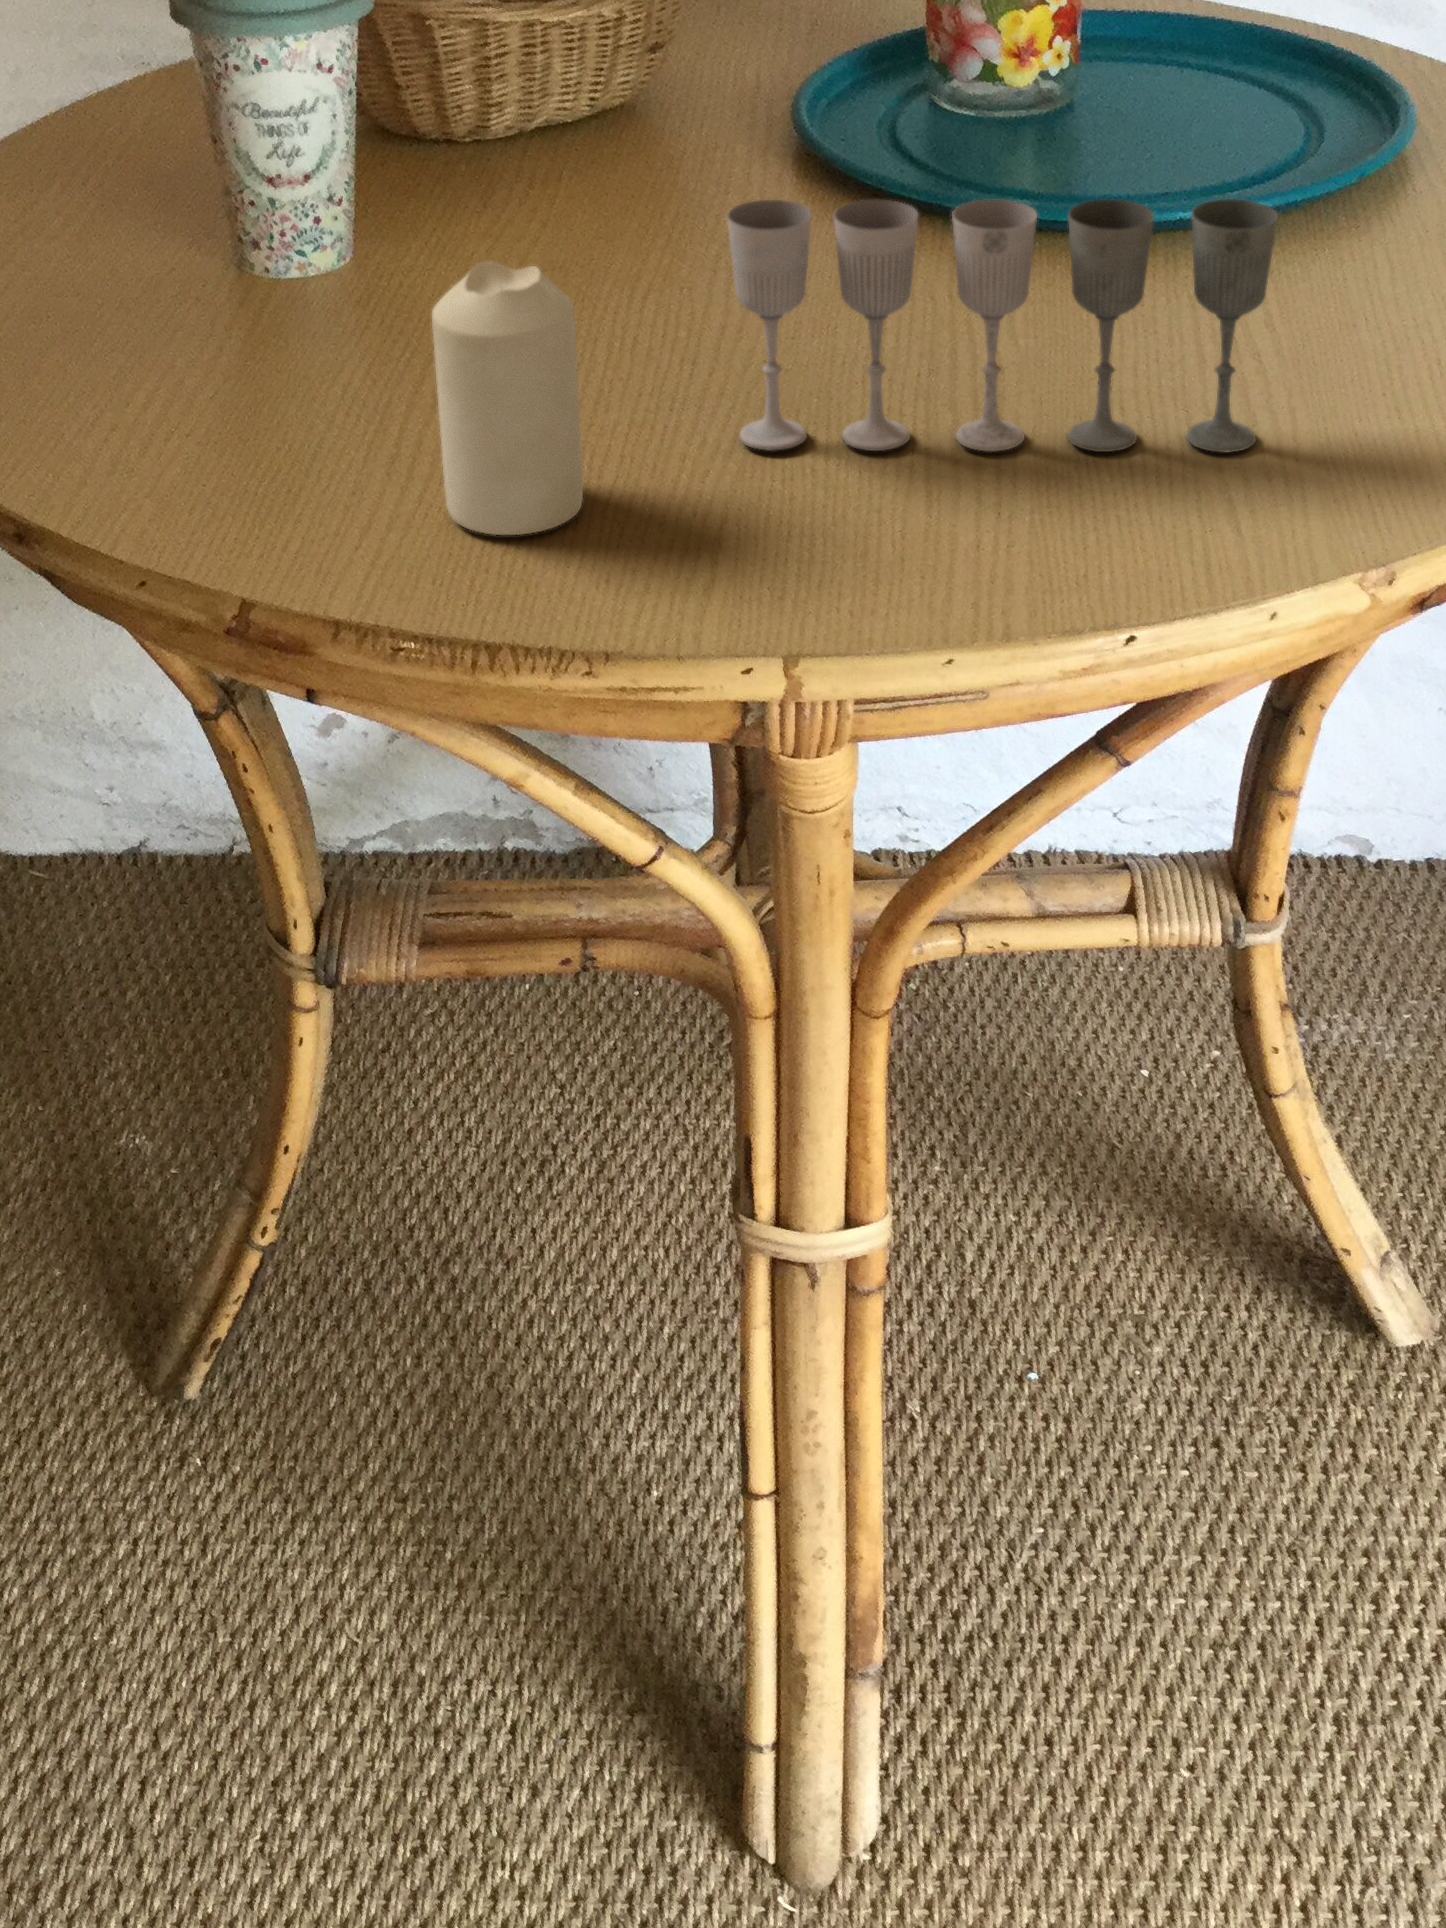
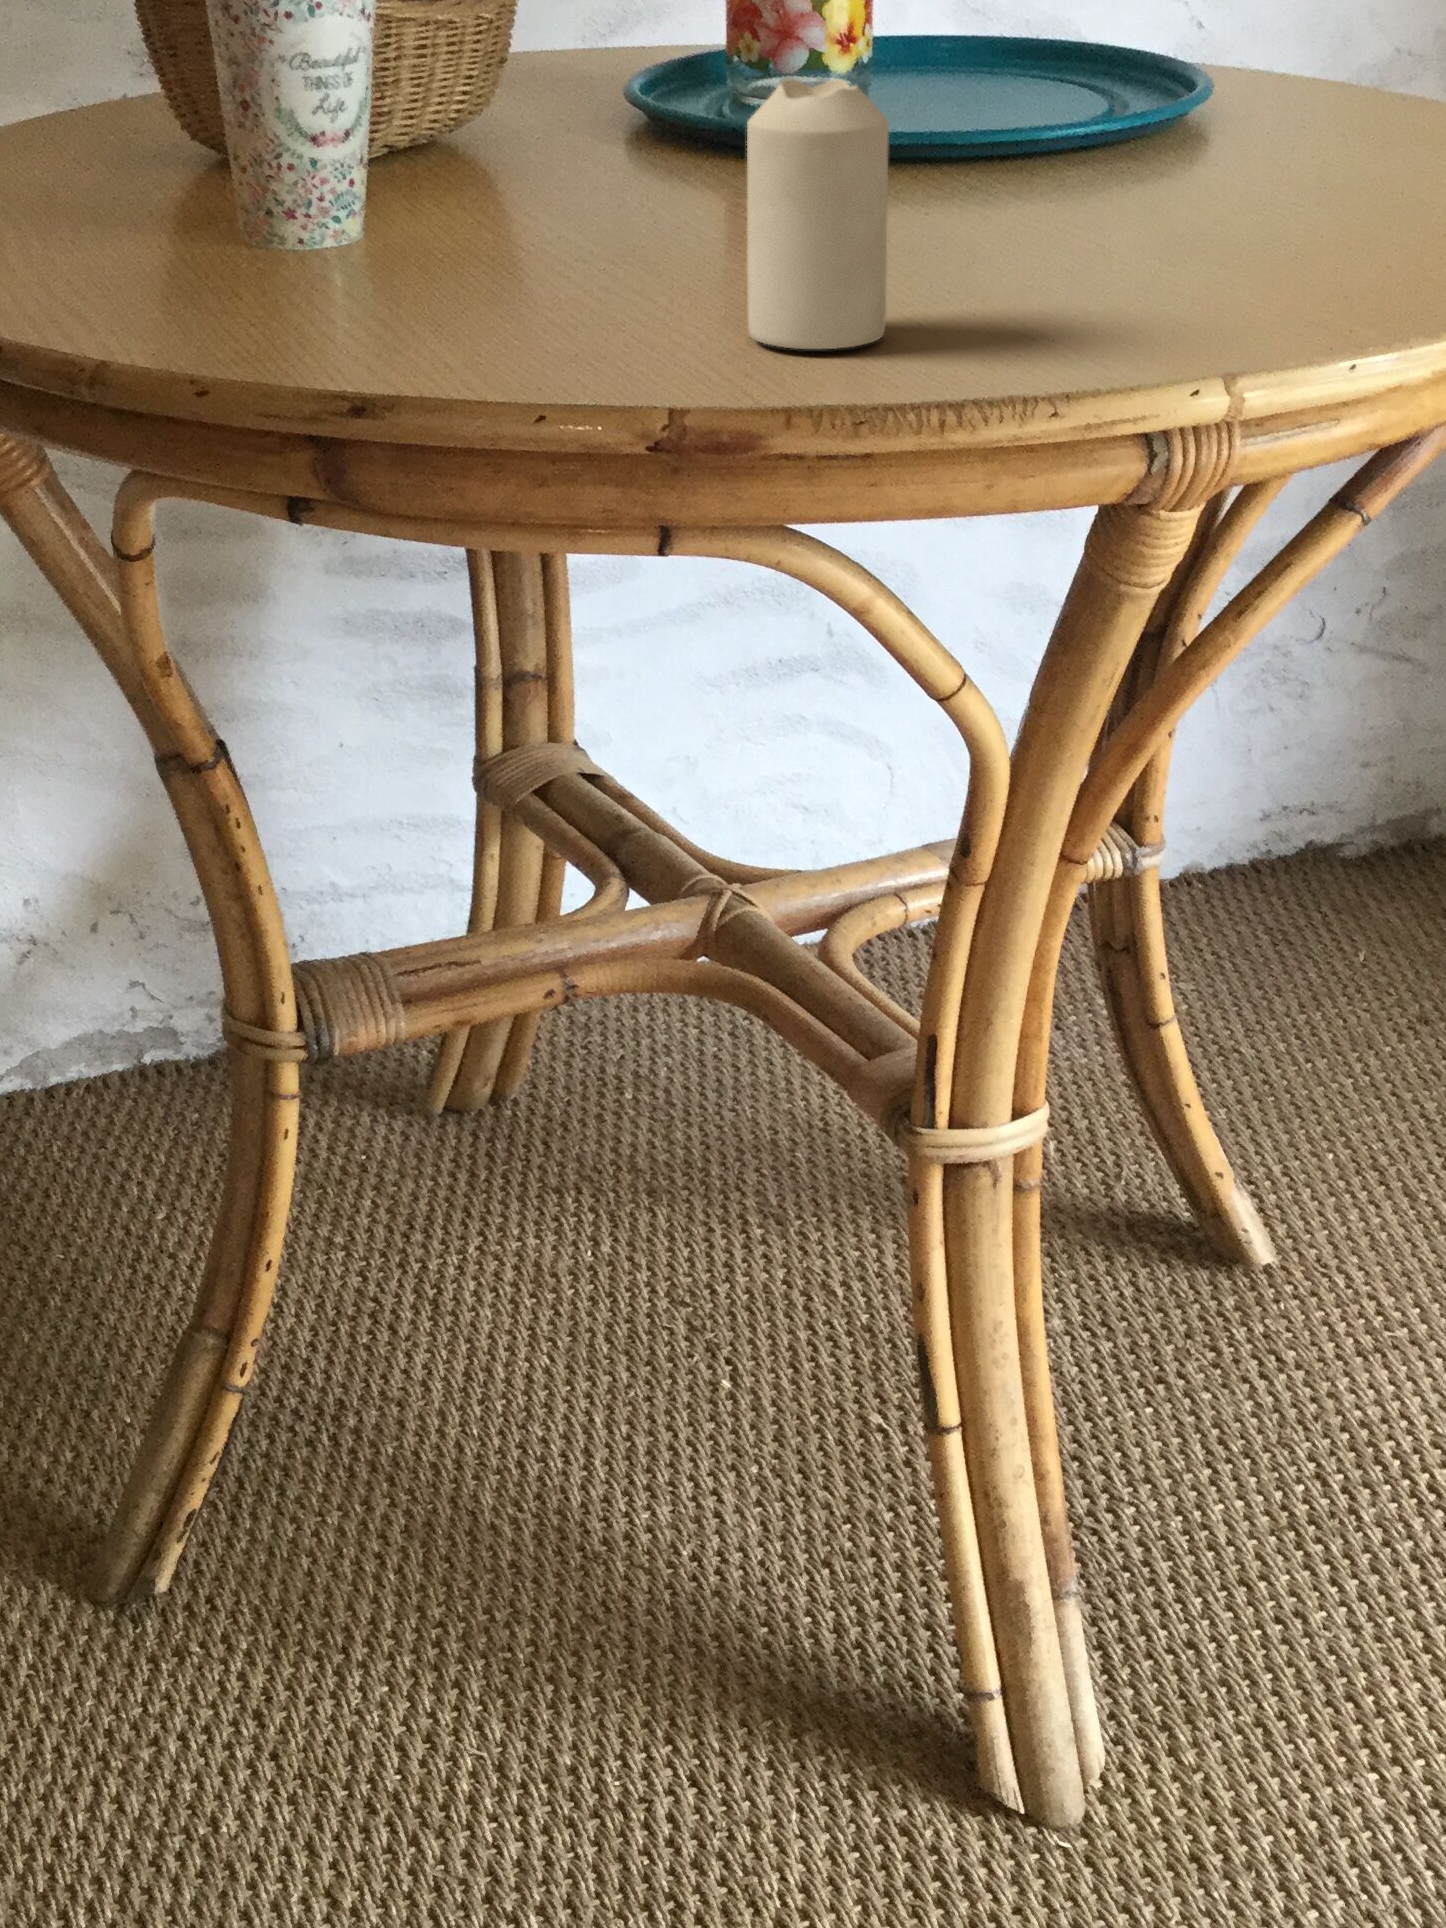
wine glass: present [727,199,1278,453] -> none [936,11,1397,283]

